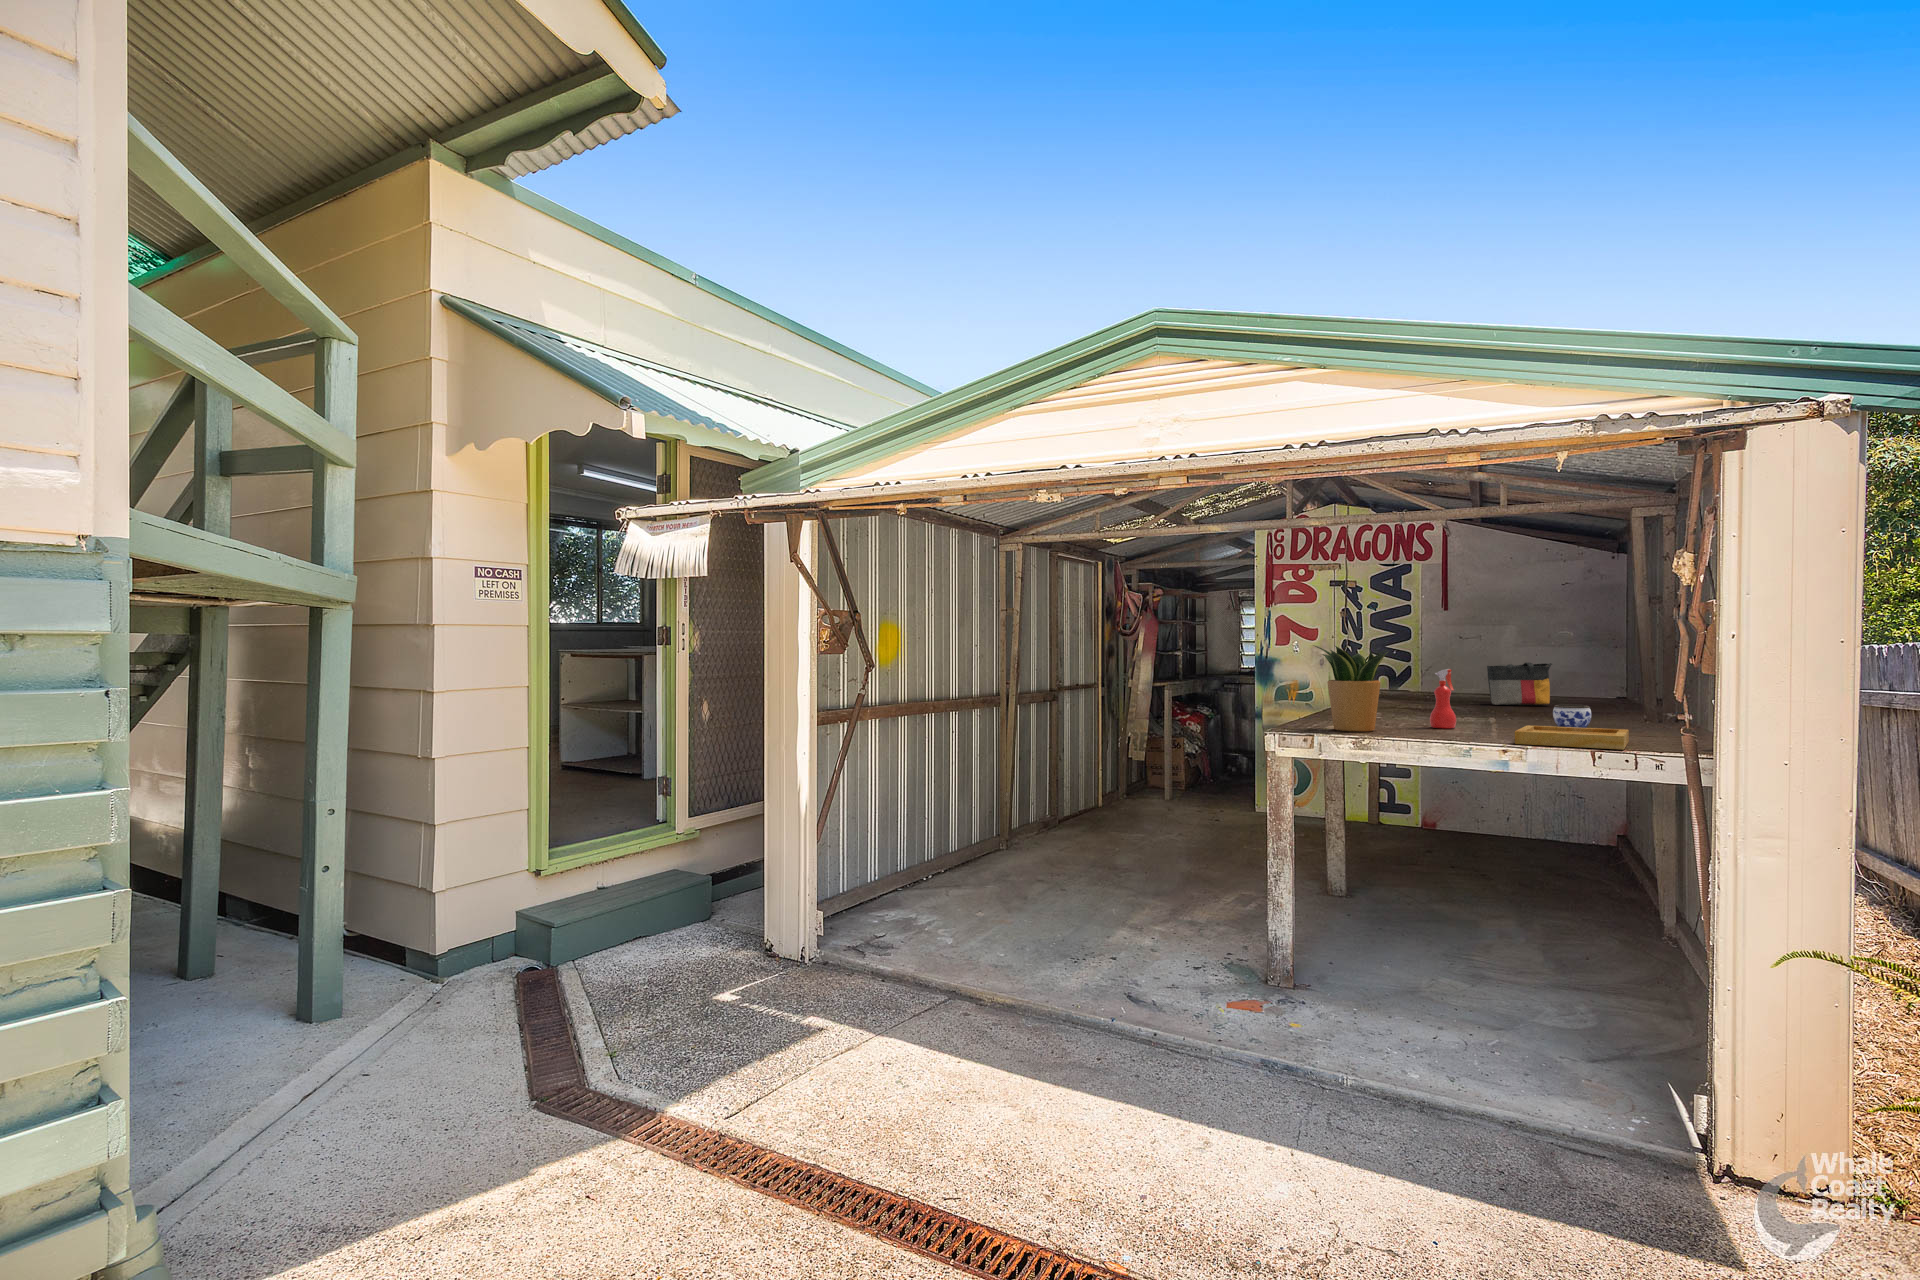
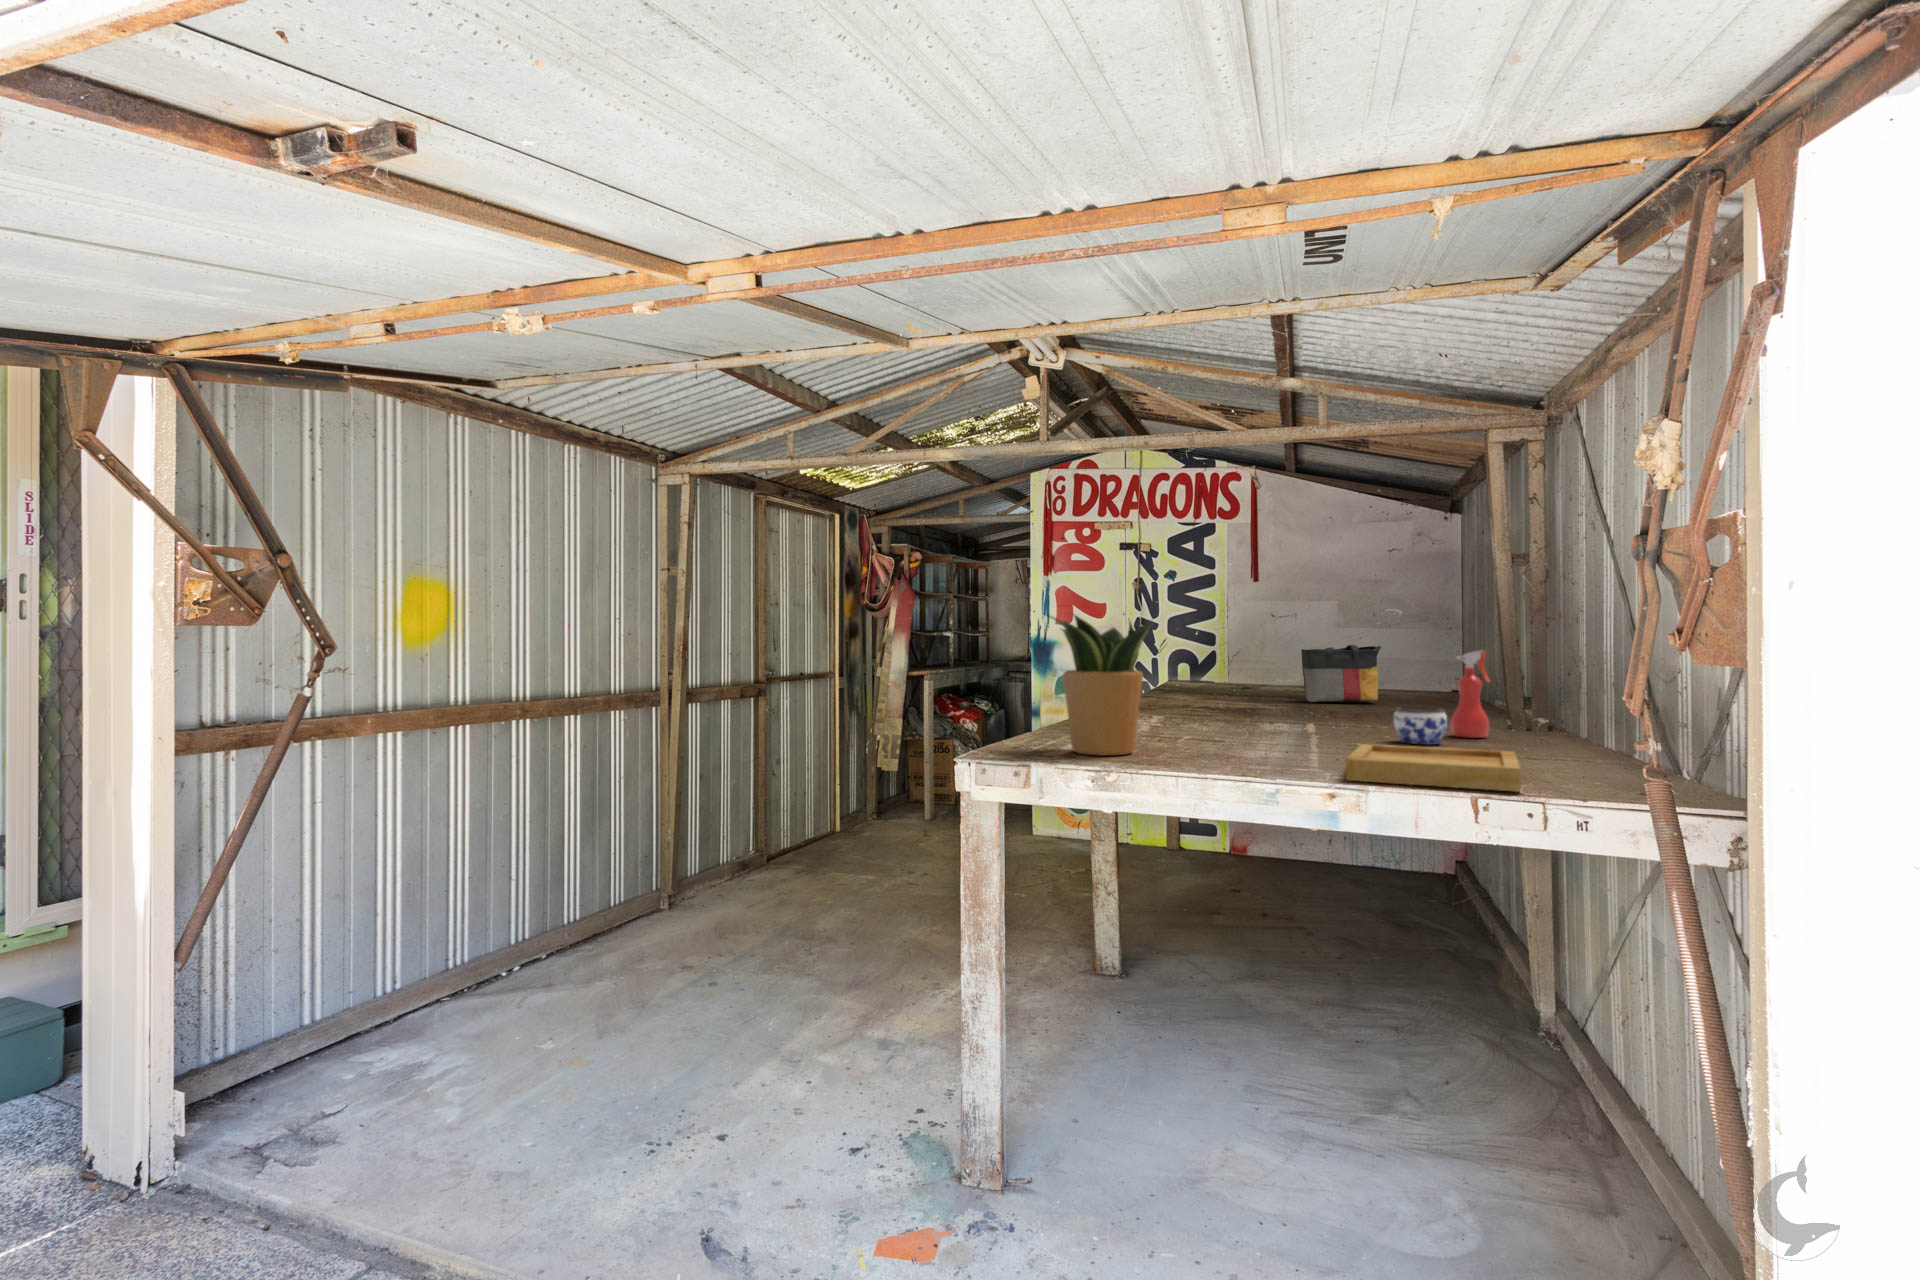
spray bottle: present [1430,669,1456,728] -> present [1451,651,1490,738]

